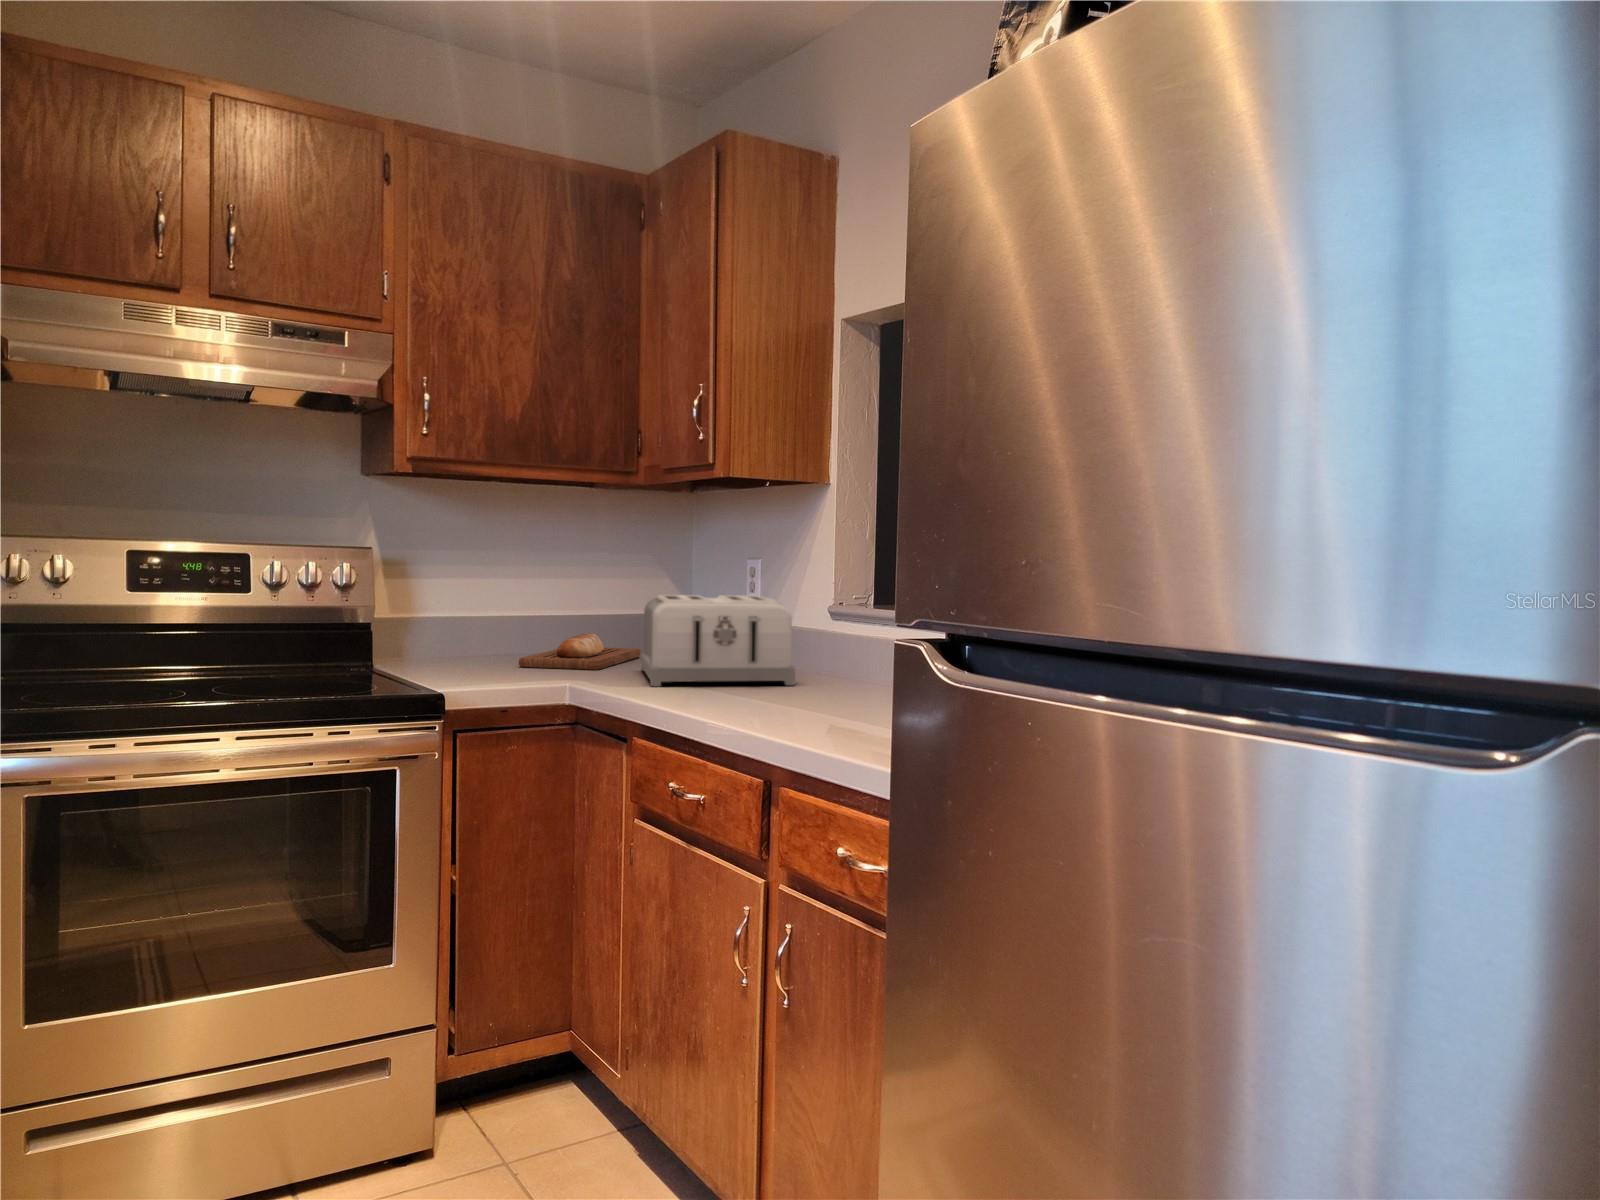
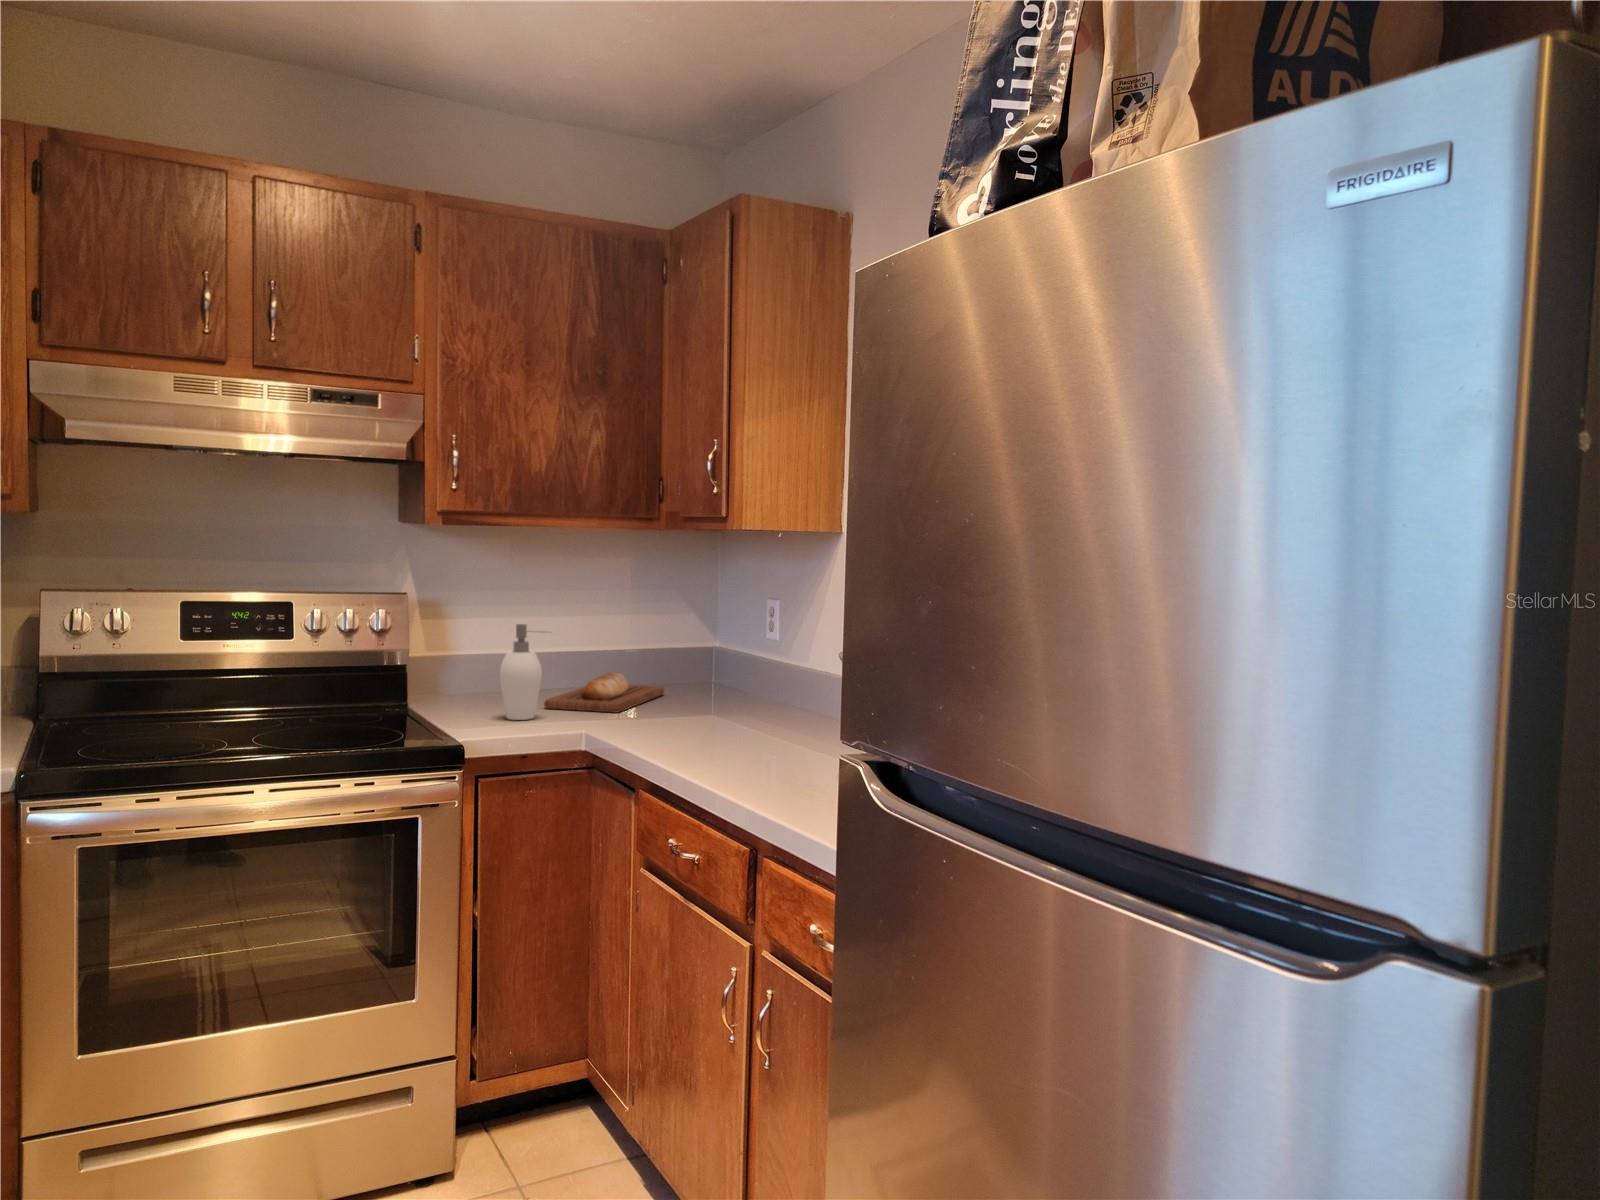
soap dispenser: none [474,575,530,675] -> present [500,624,542,720]
toaster: present [641,595,795,686] -> none [659,643,802,737]

